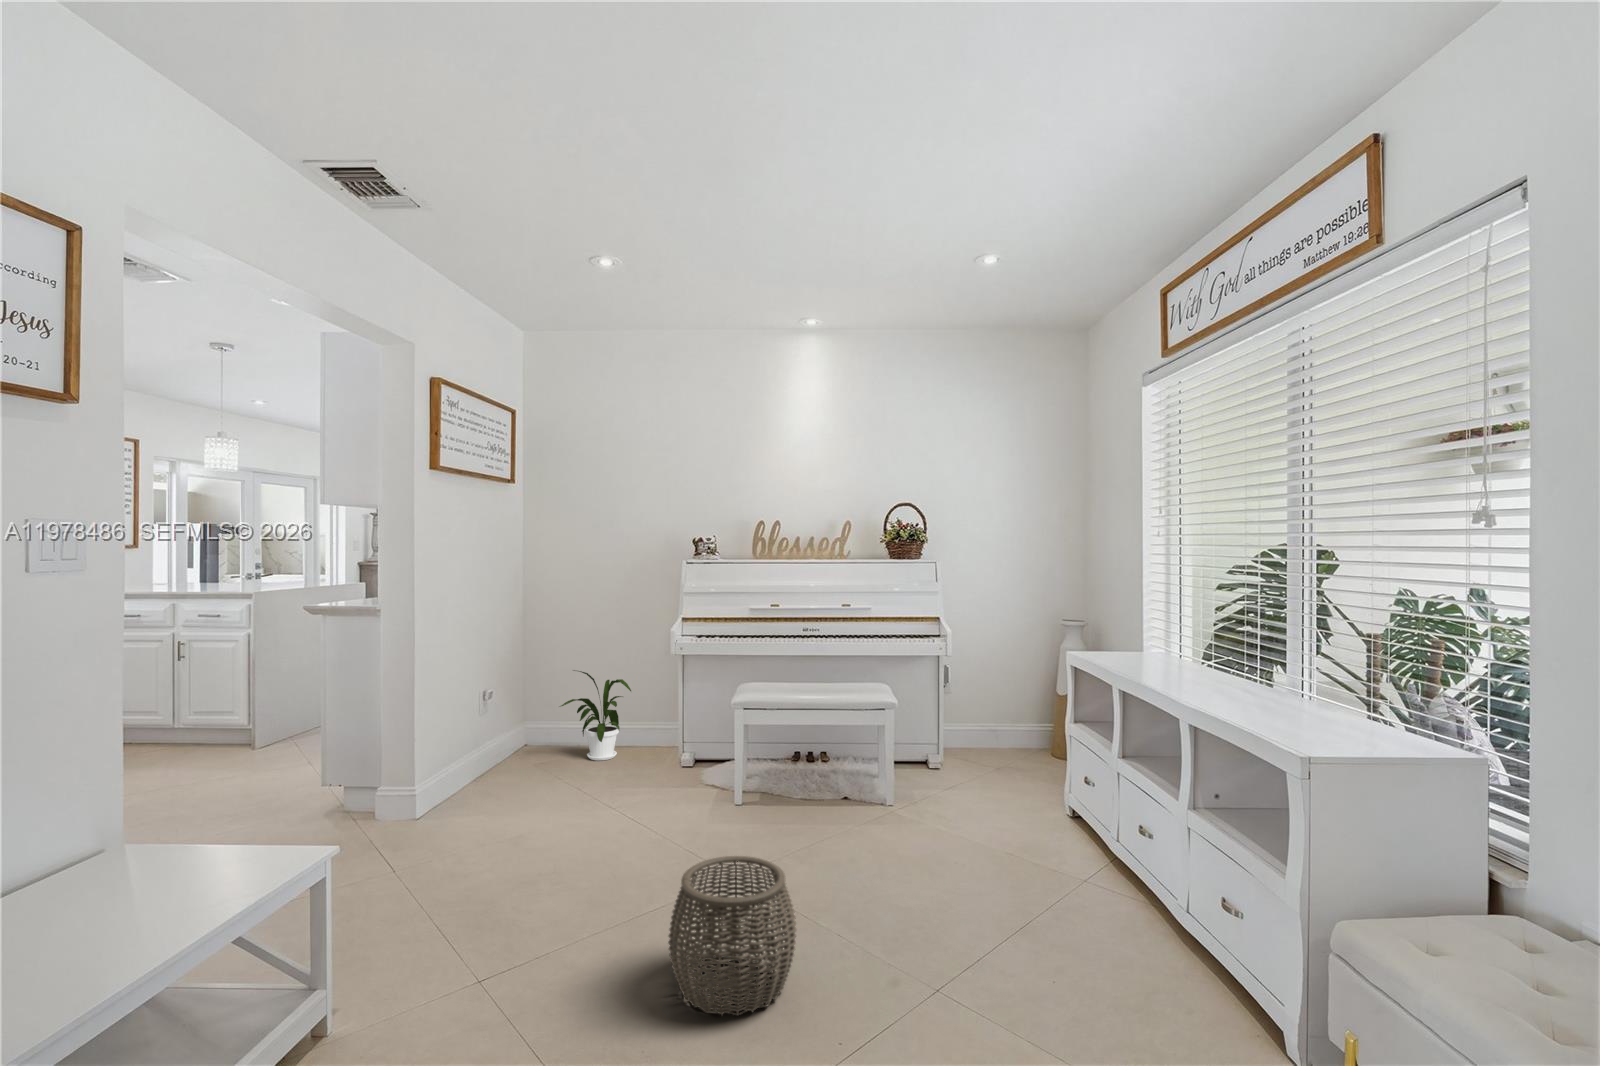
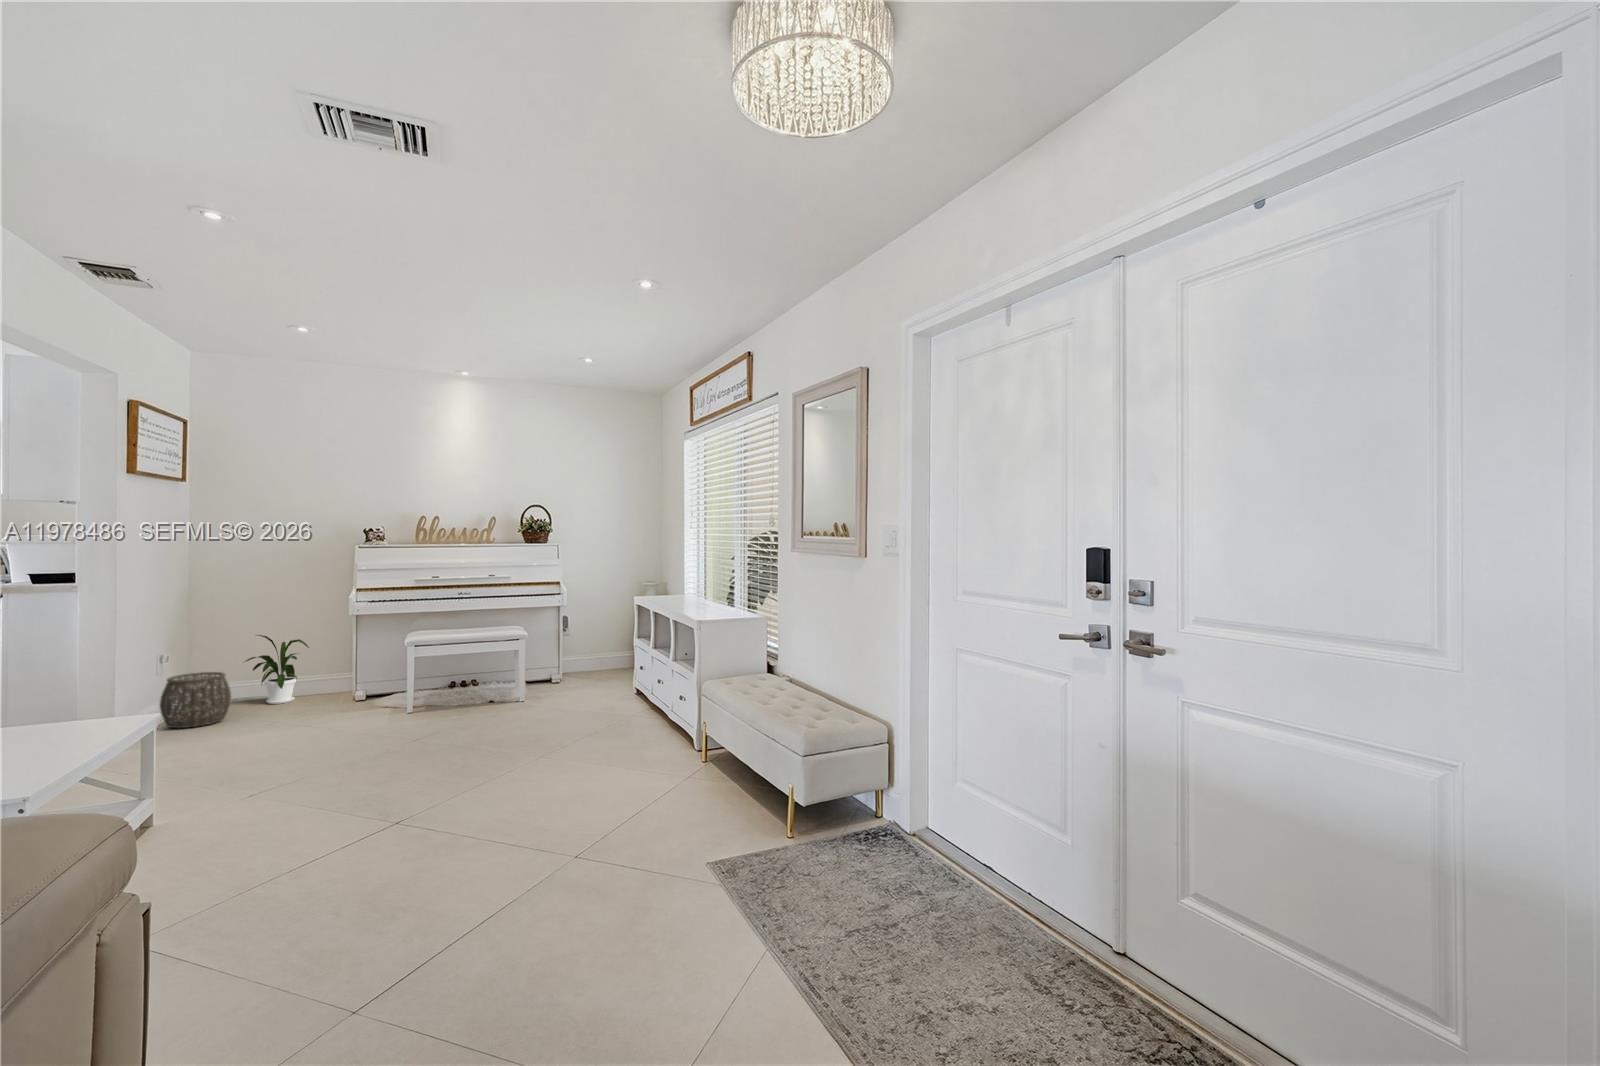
woven basket: present [668,856,797,1015] -> present [160,672,231,728]

